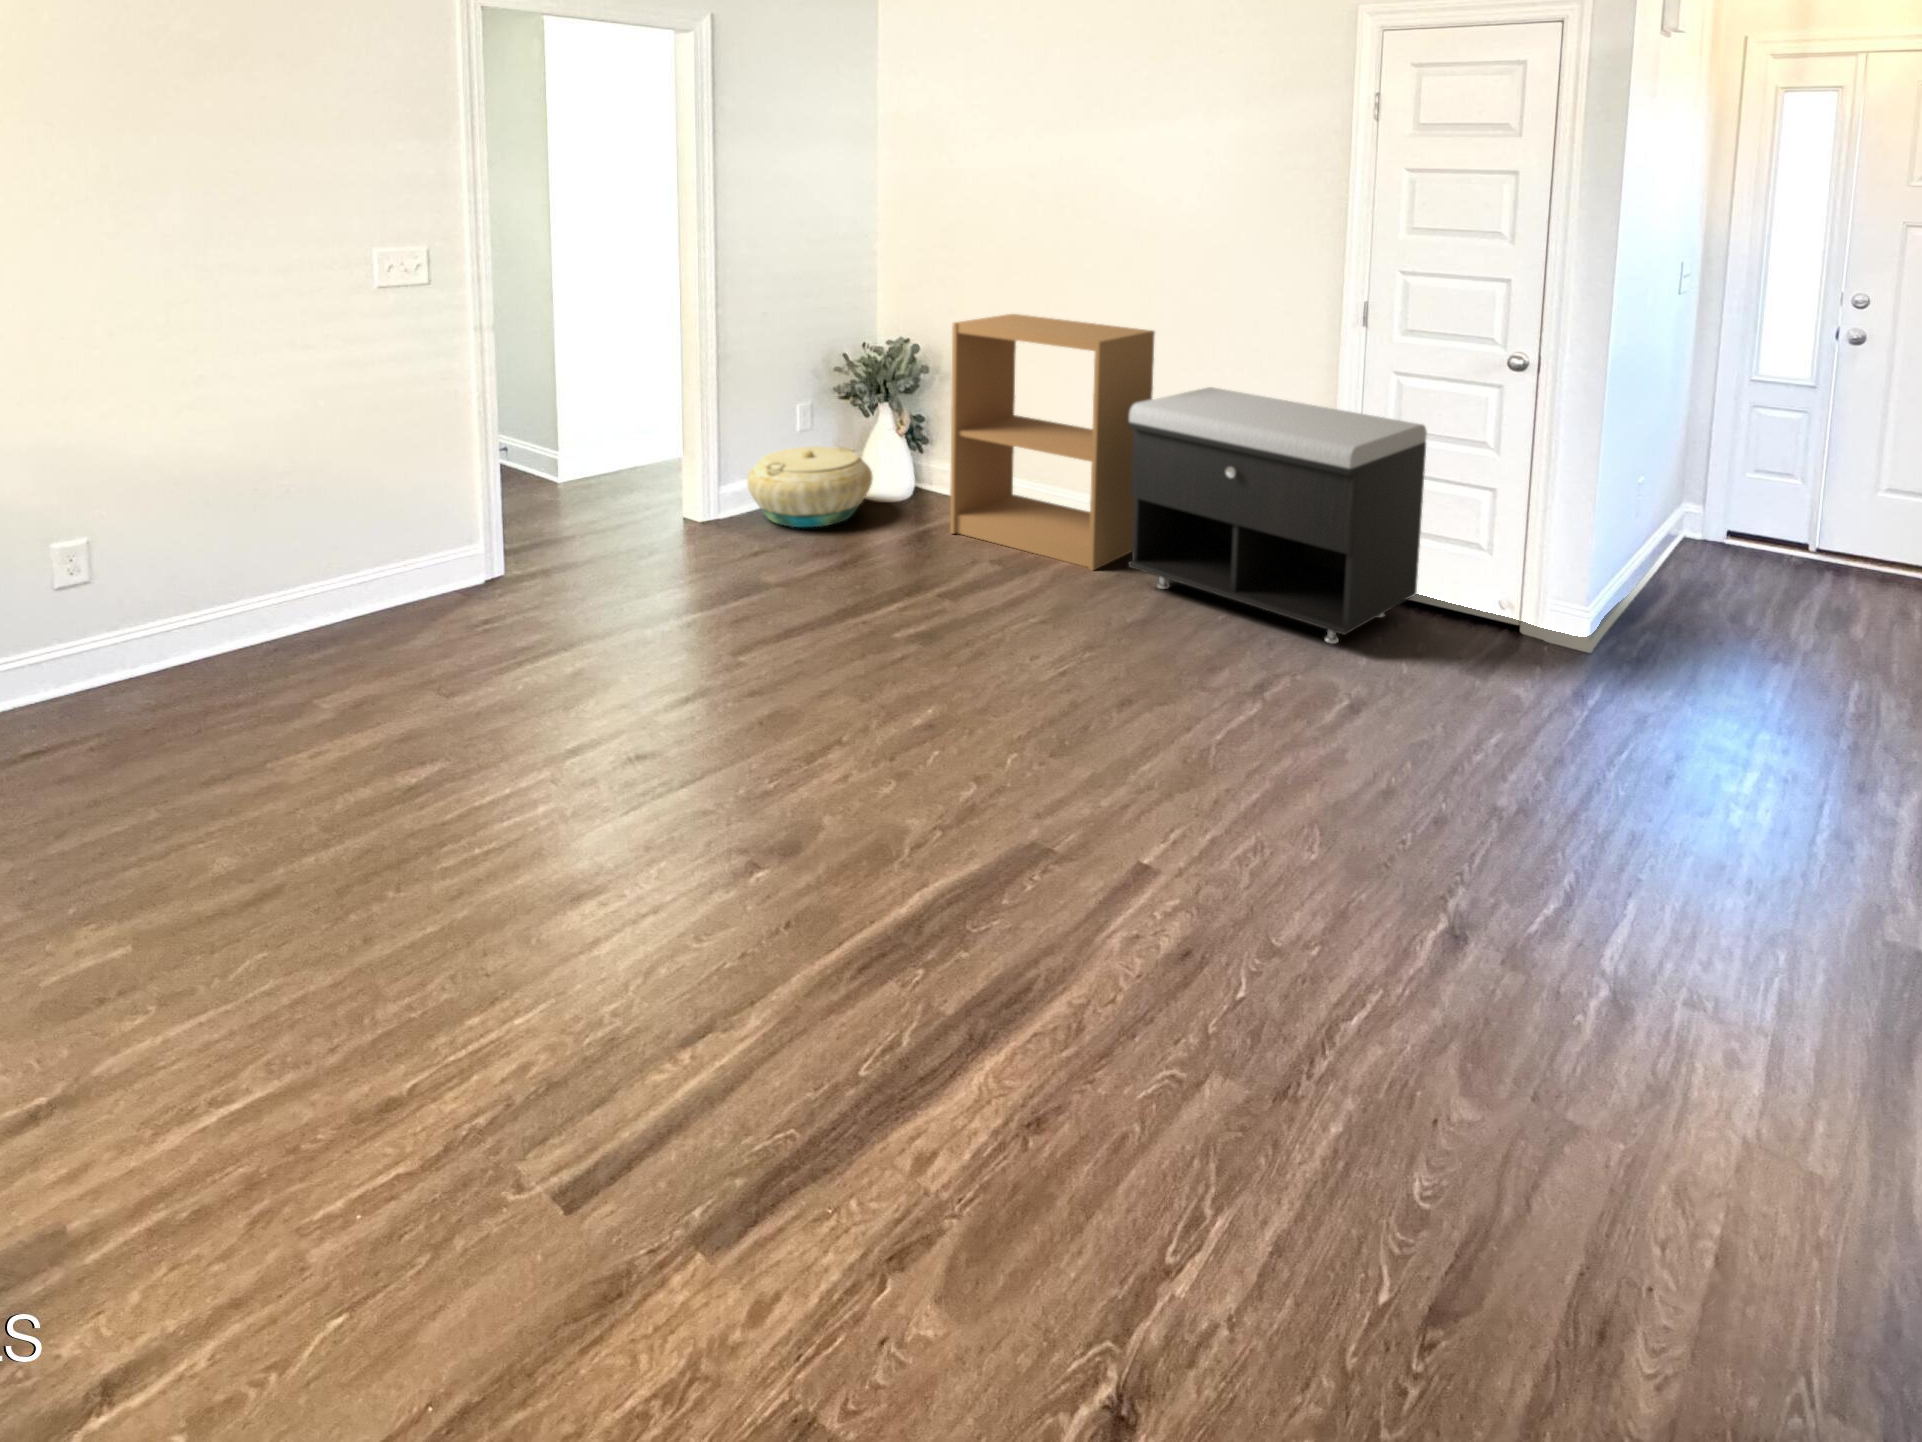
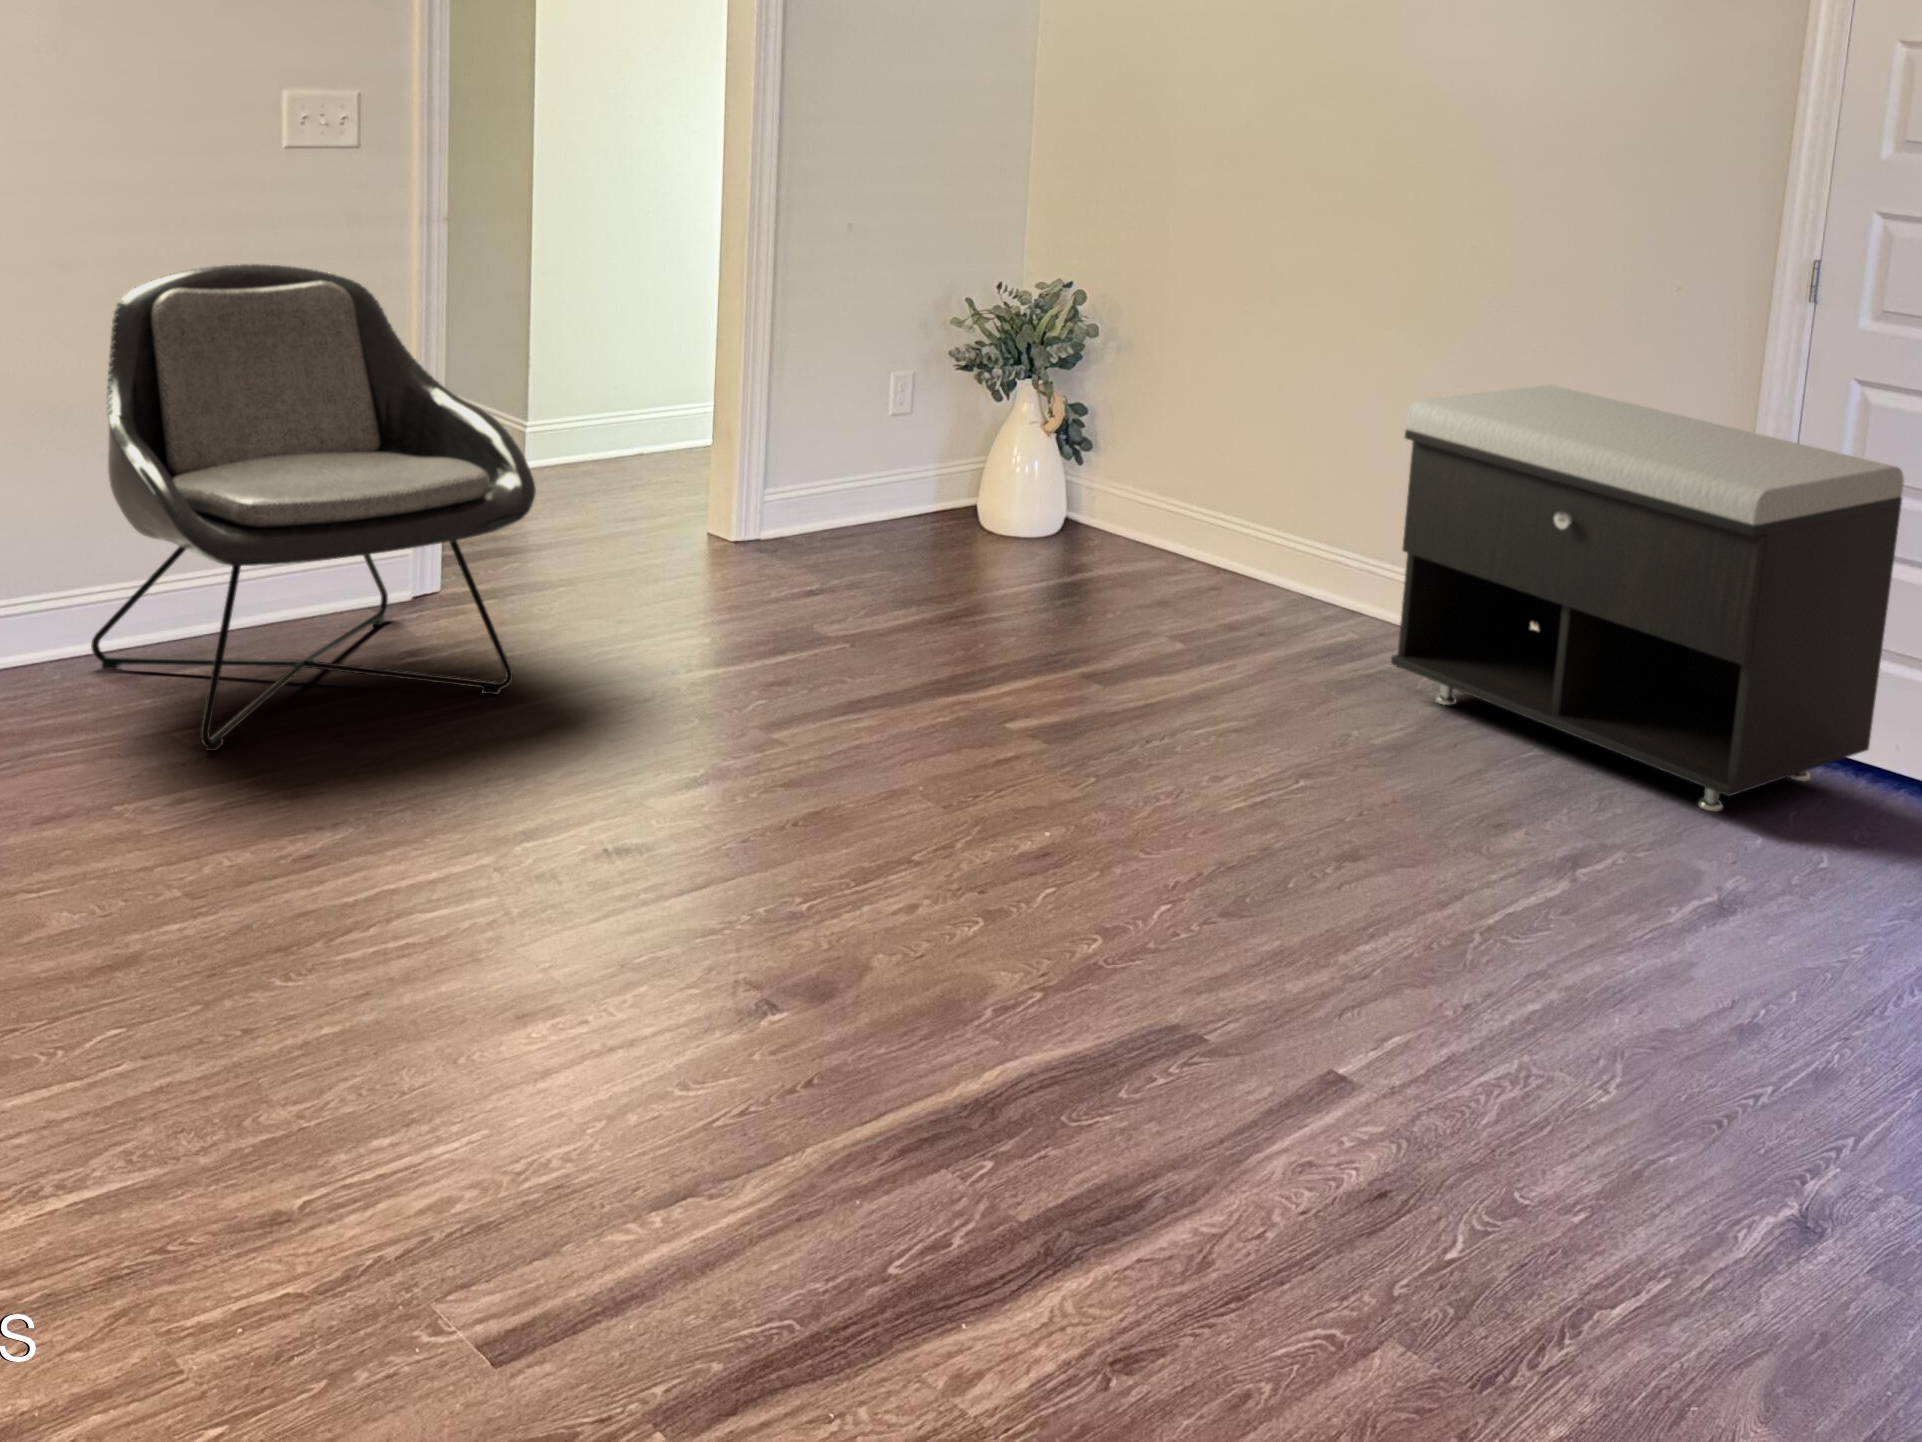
bookshelf: present [950,314,1155,570] -> none [1113,246,1466,668]
lounge chair: none [250,368,568,712] -> present [91,264,536,751]
basket: present [747,446,872,527] -> none [803,439,998,565]

